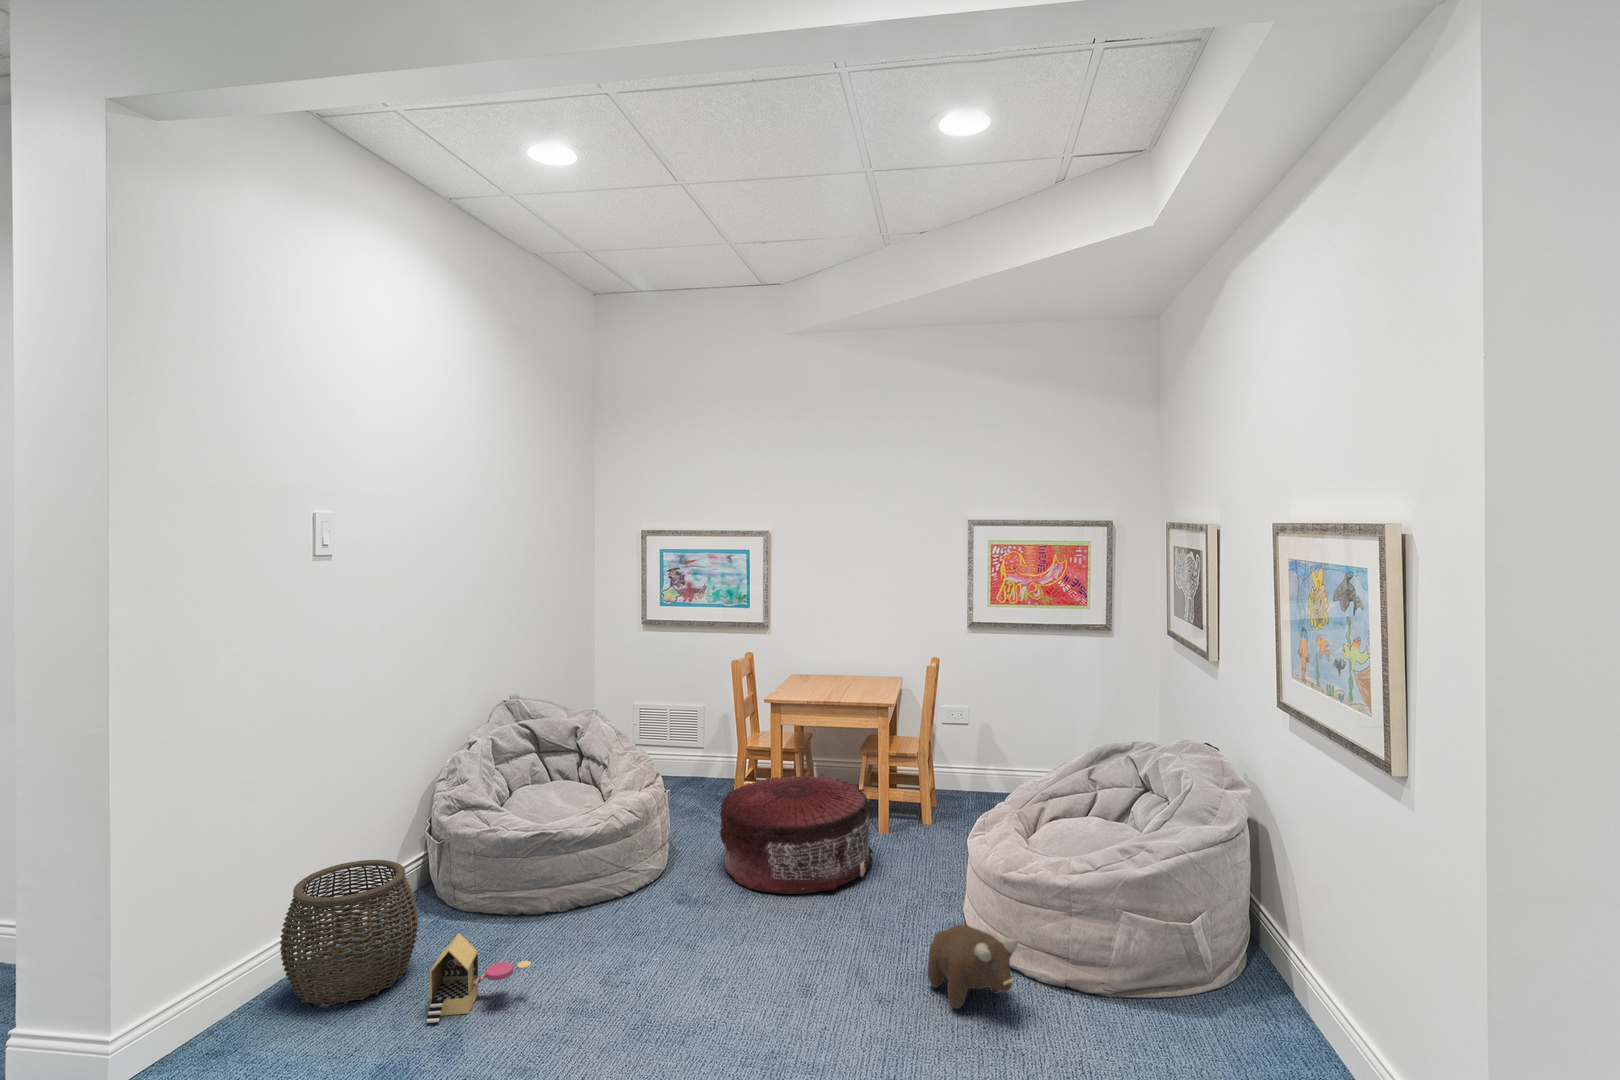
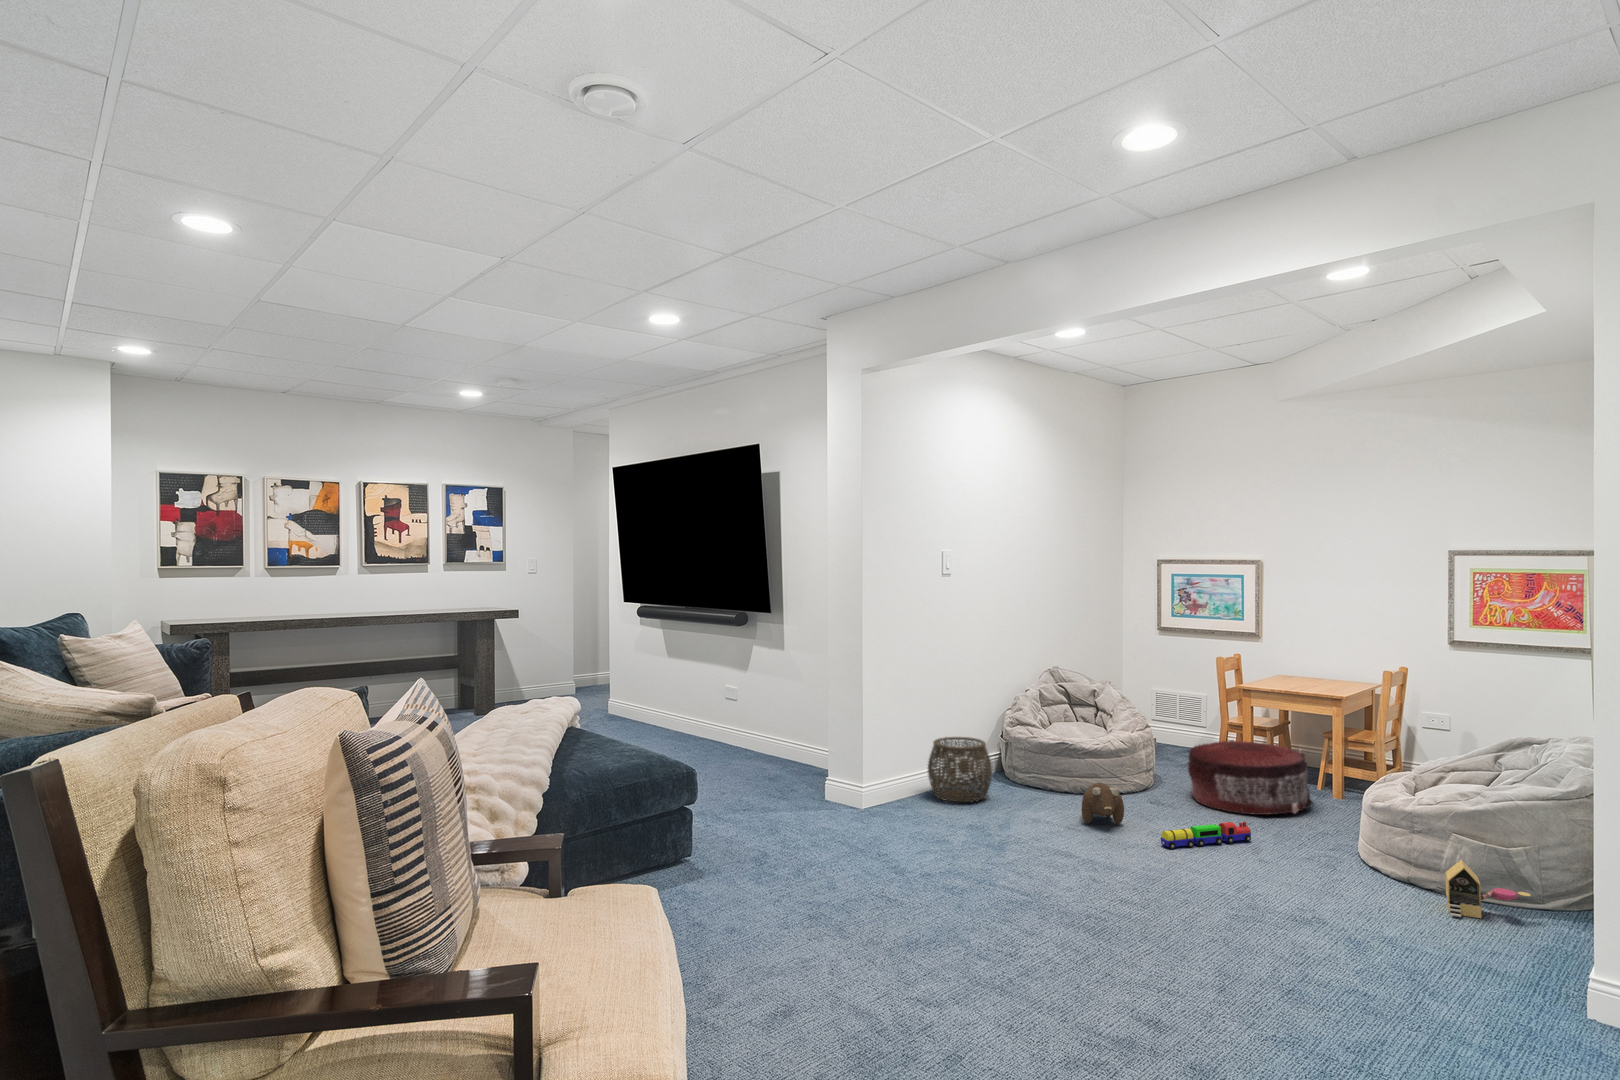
plush toy: present [928,924,1018,1009] -> present [1082,783,1124,824]
toy train: none [731,928,845,1021] -> present [1160,822,1252,849]
toy house: present [426,933,531,1023] -> present [1445,860,1531,918]

